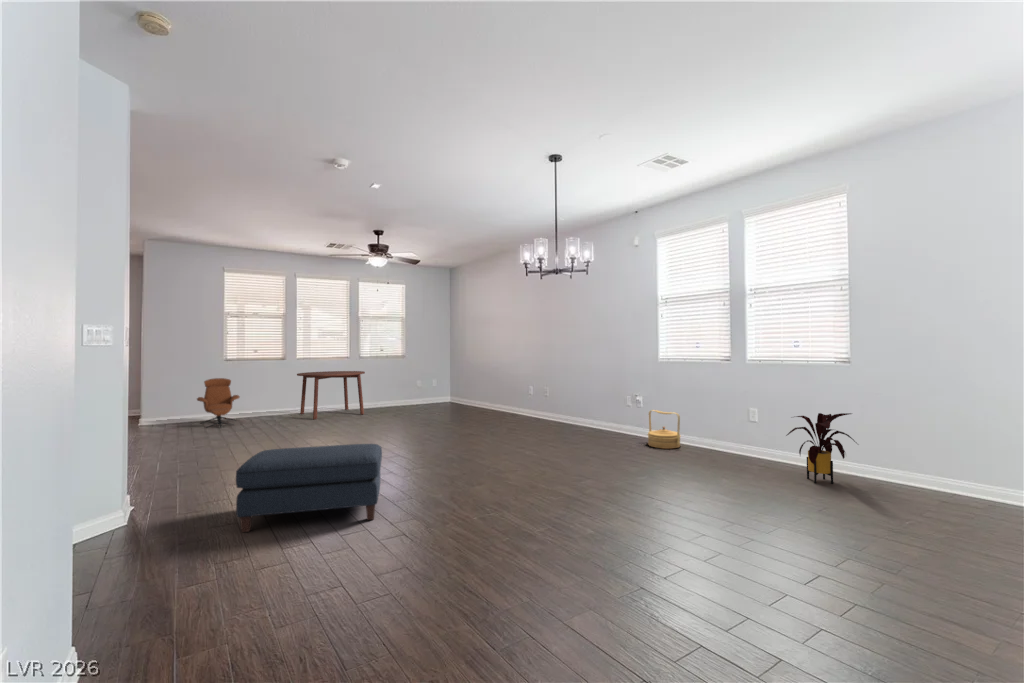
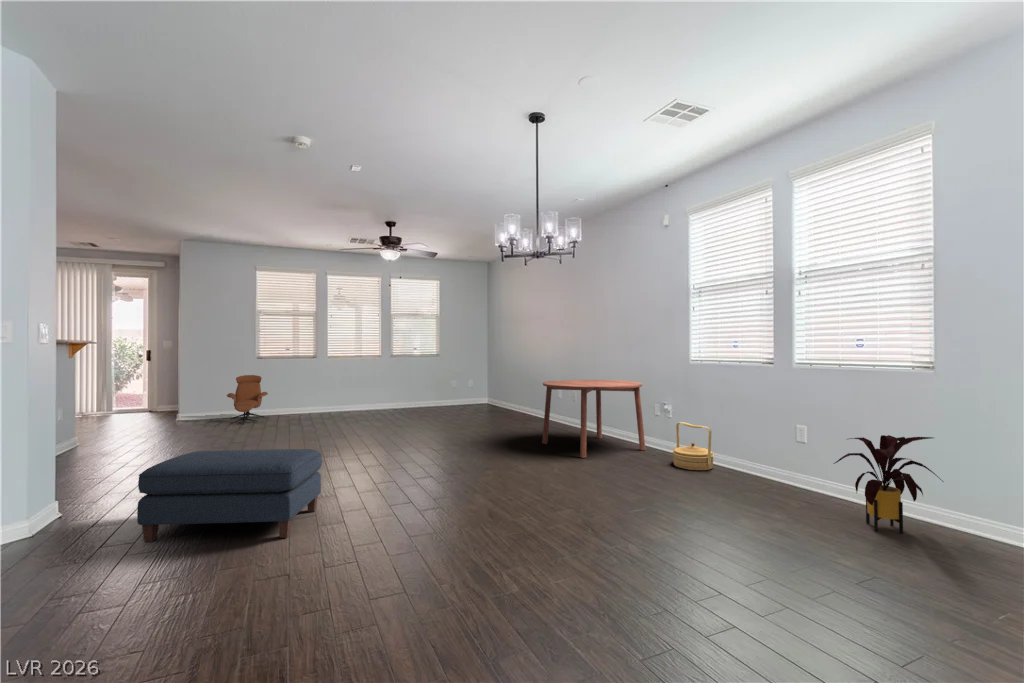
dining table: present [297,371,365,419] -> present [542,380,646,458]

